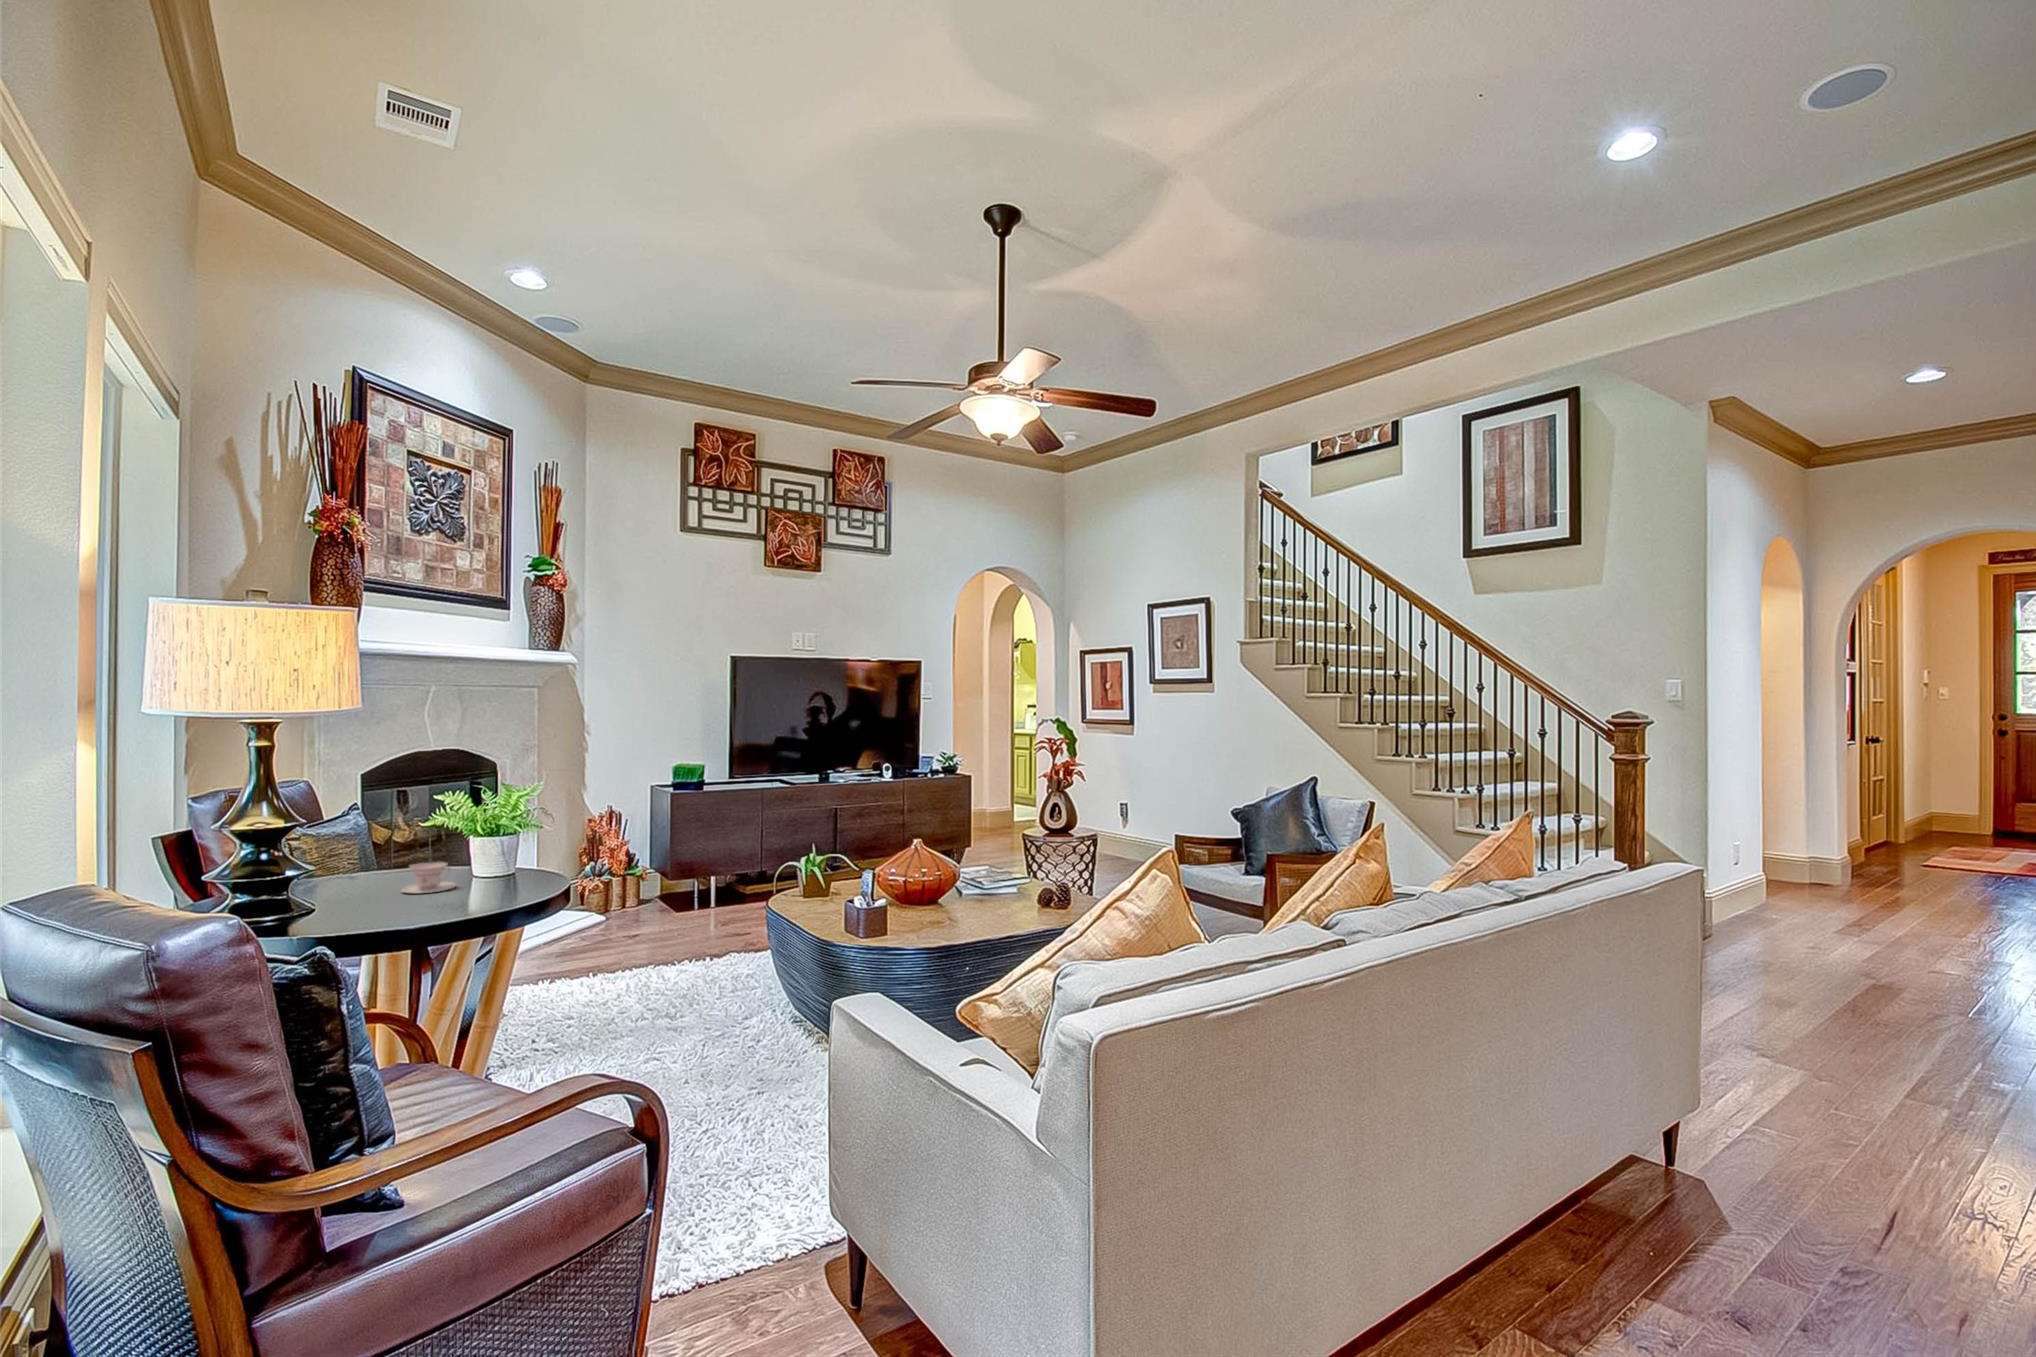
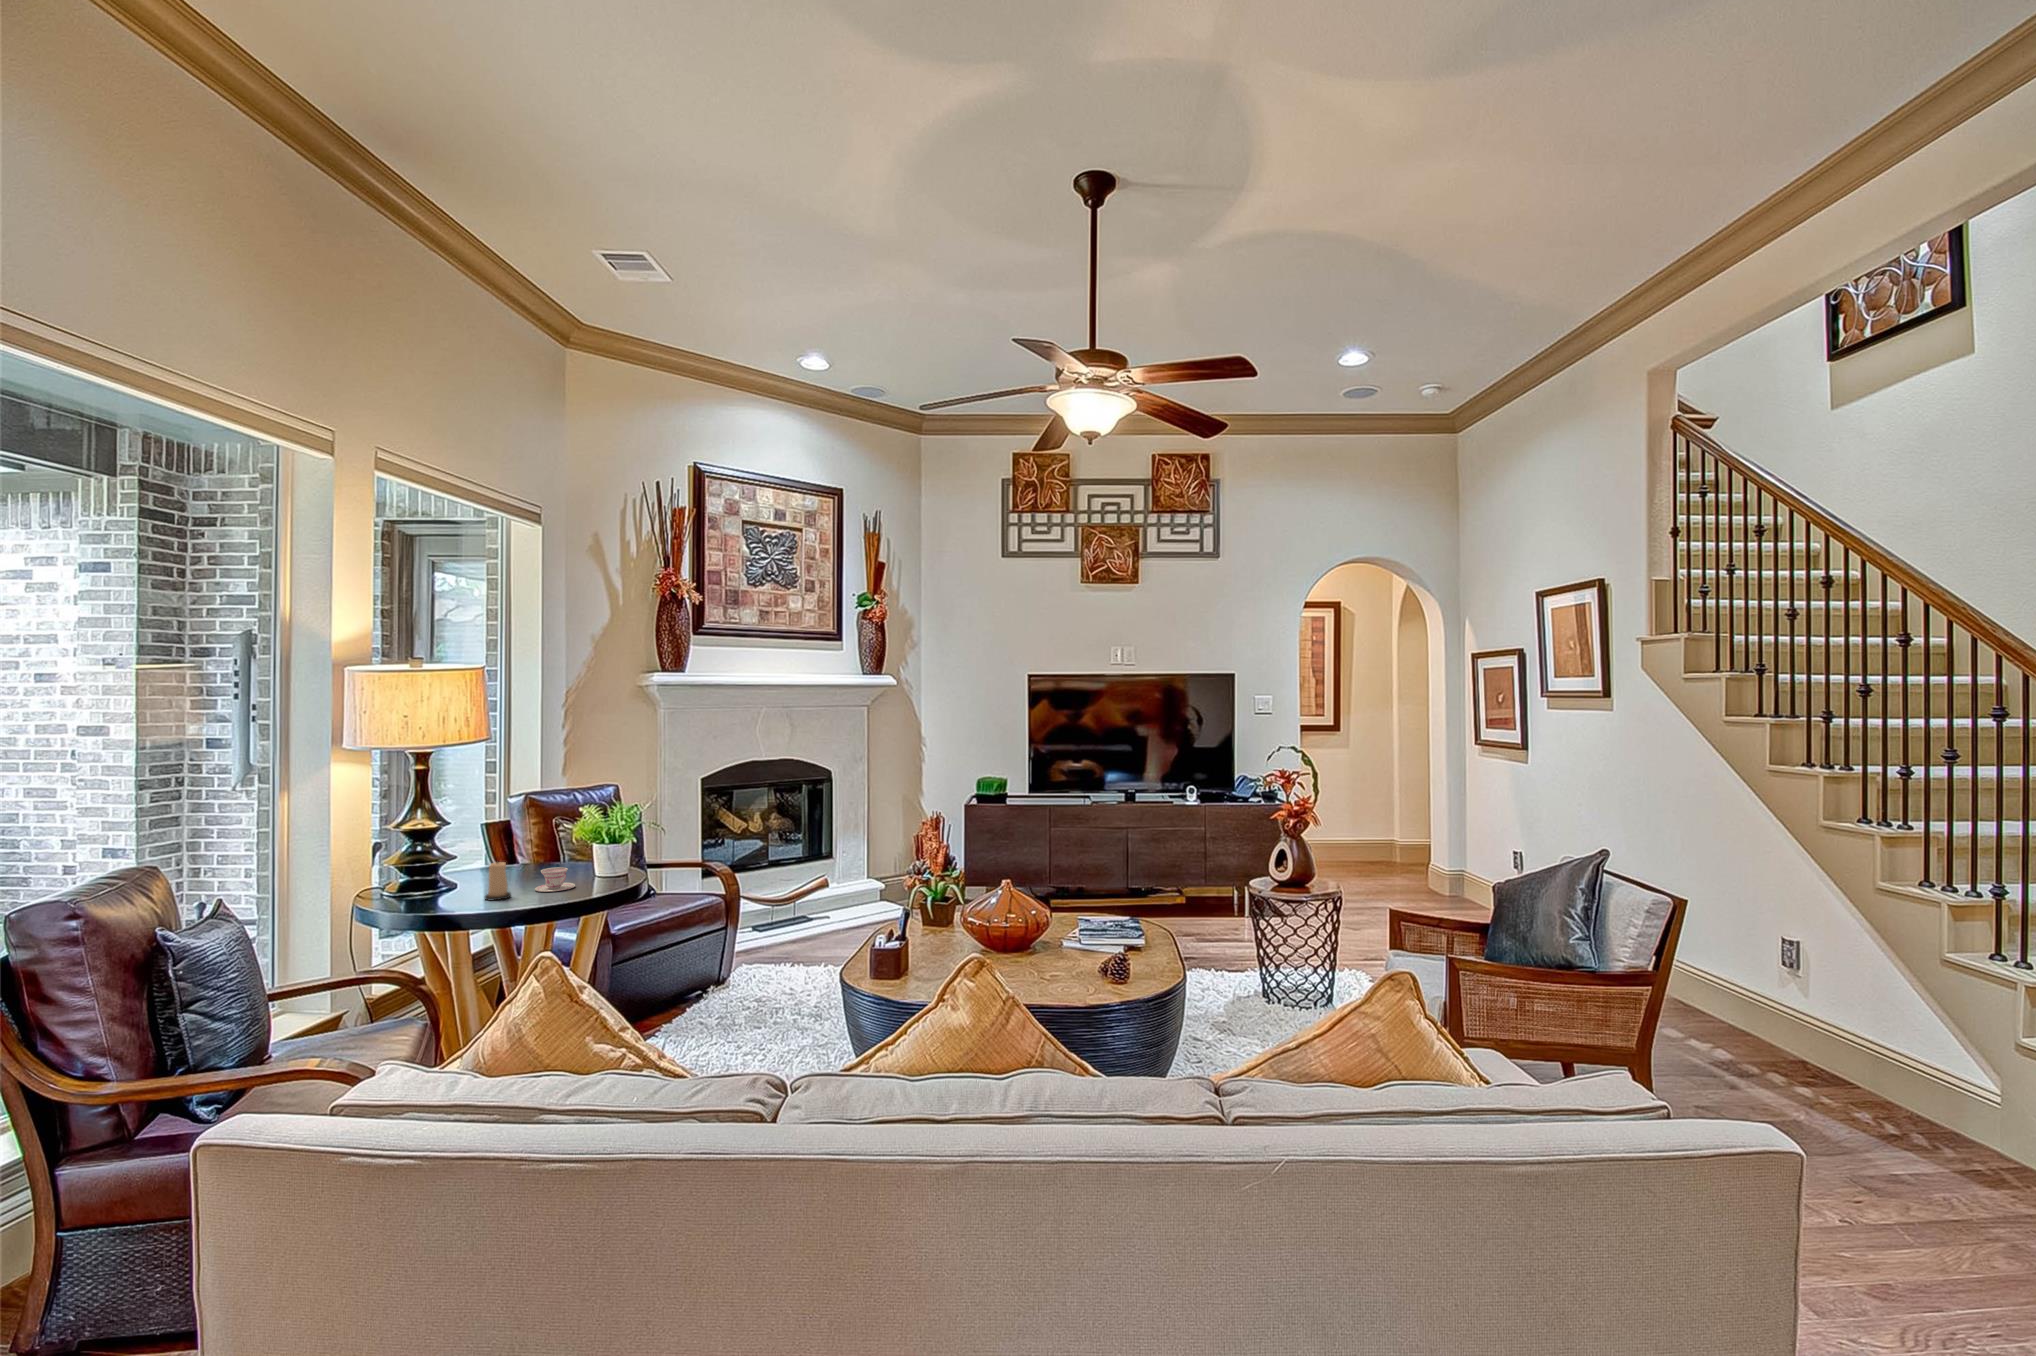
candle: none [357,854,393,908] -> present [485,862,511,900]

